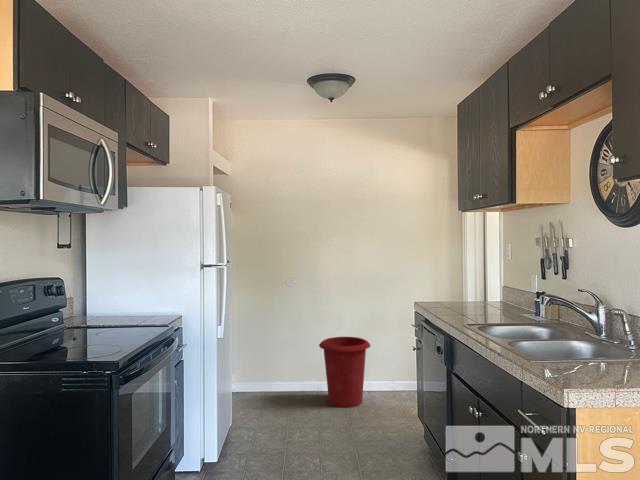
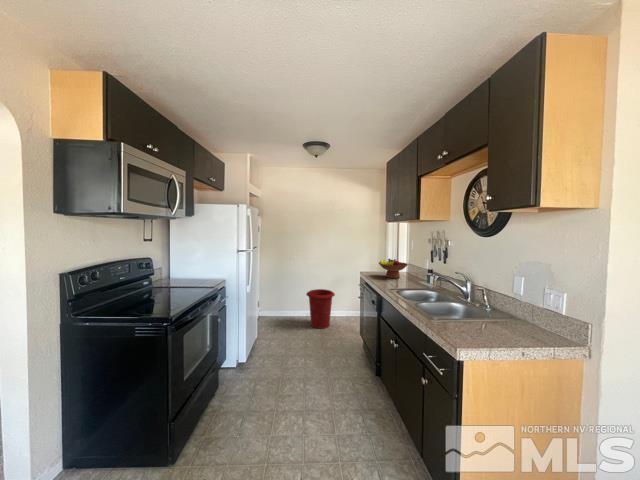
fruit bowl: none [447,275,500,309] -> present [379,259,408,278]

